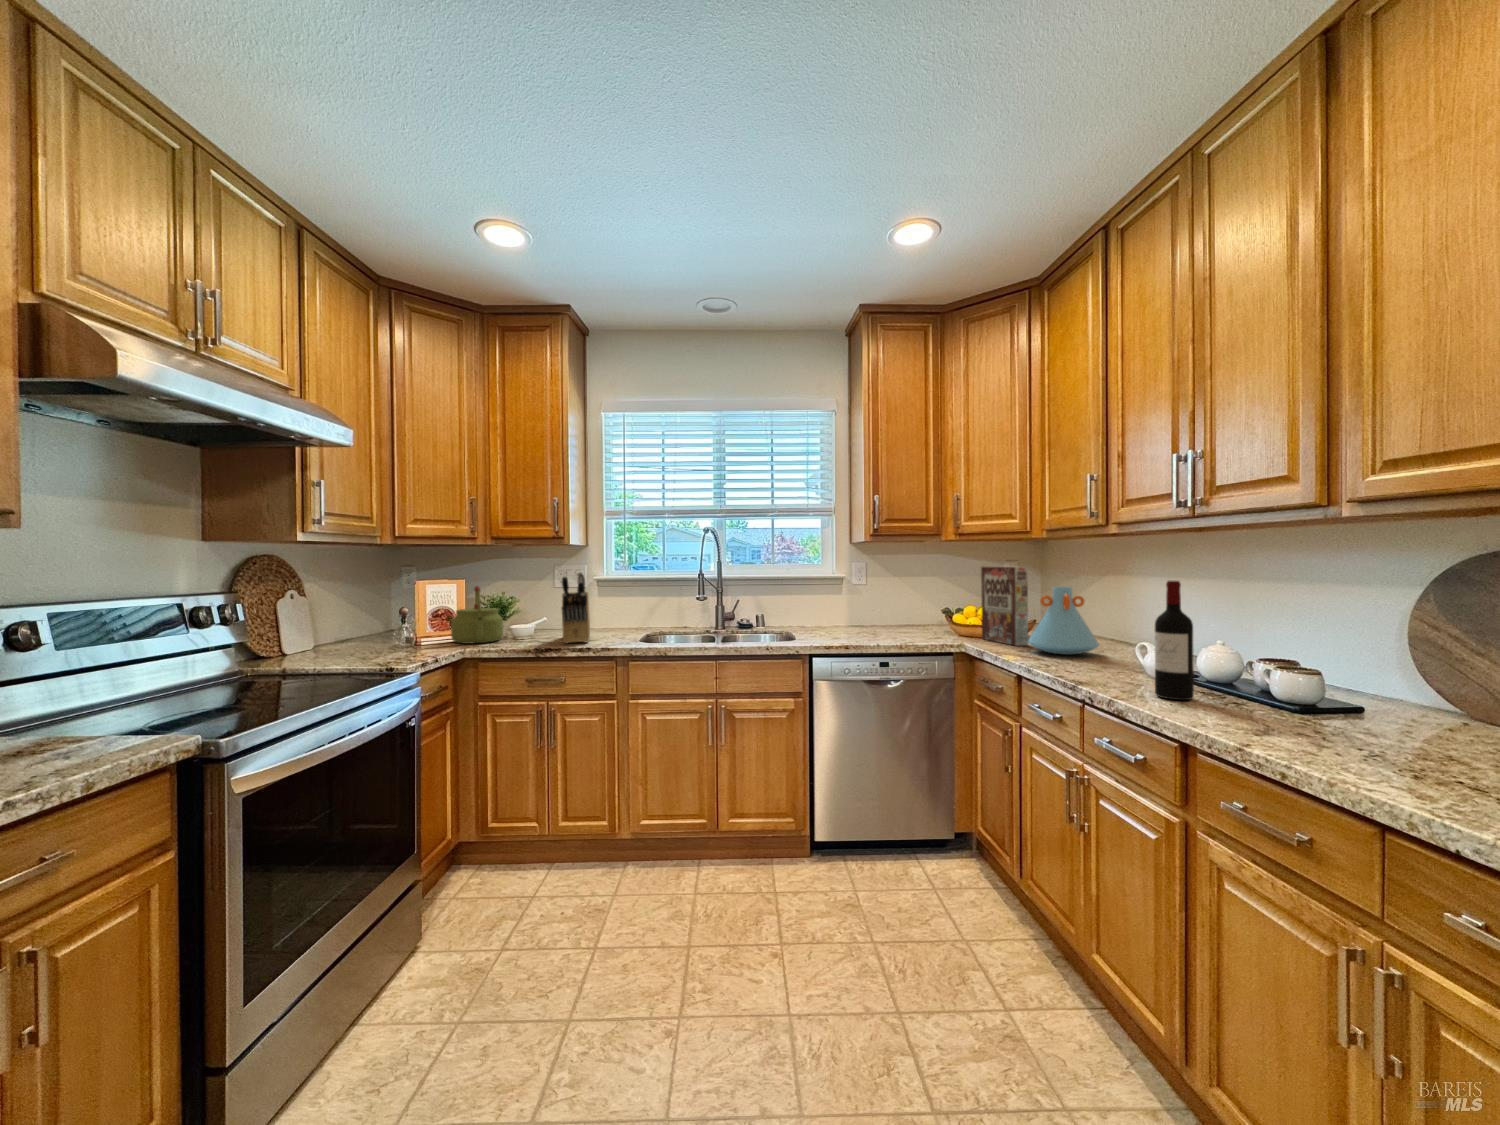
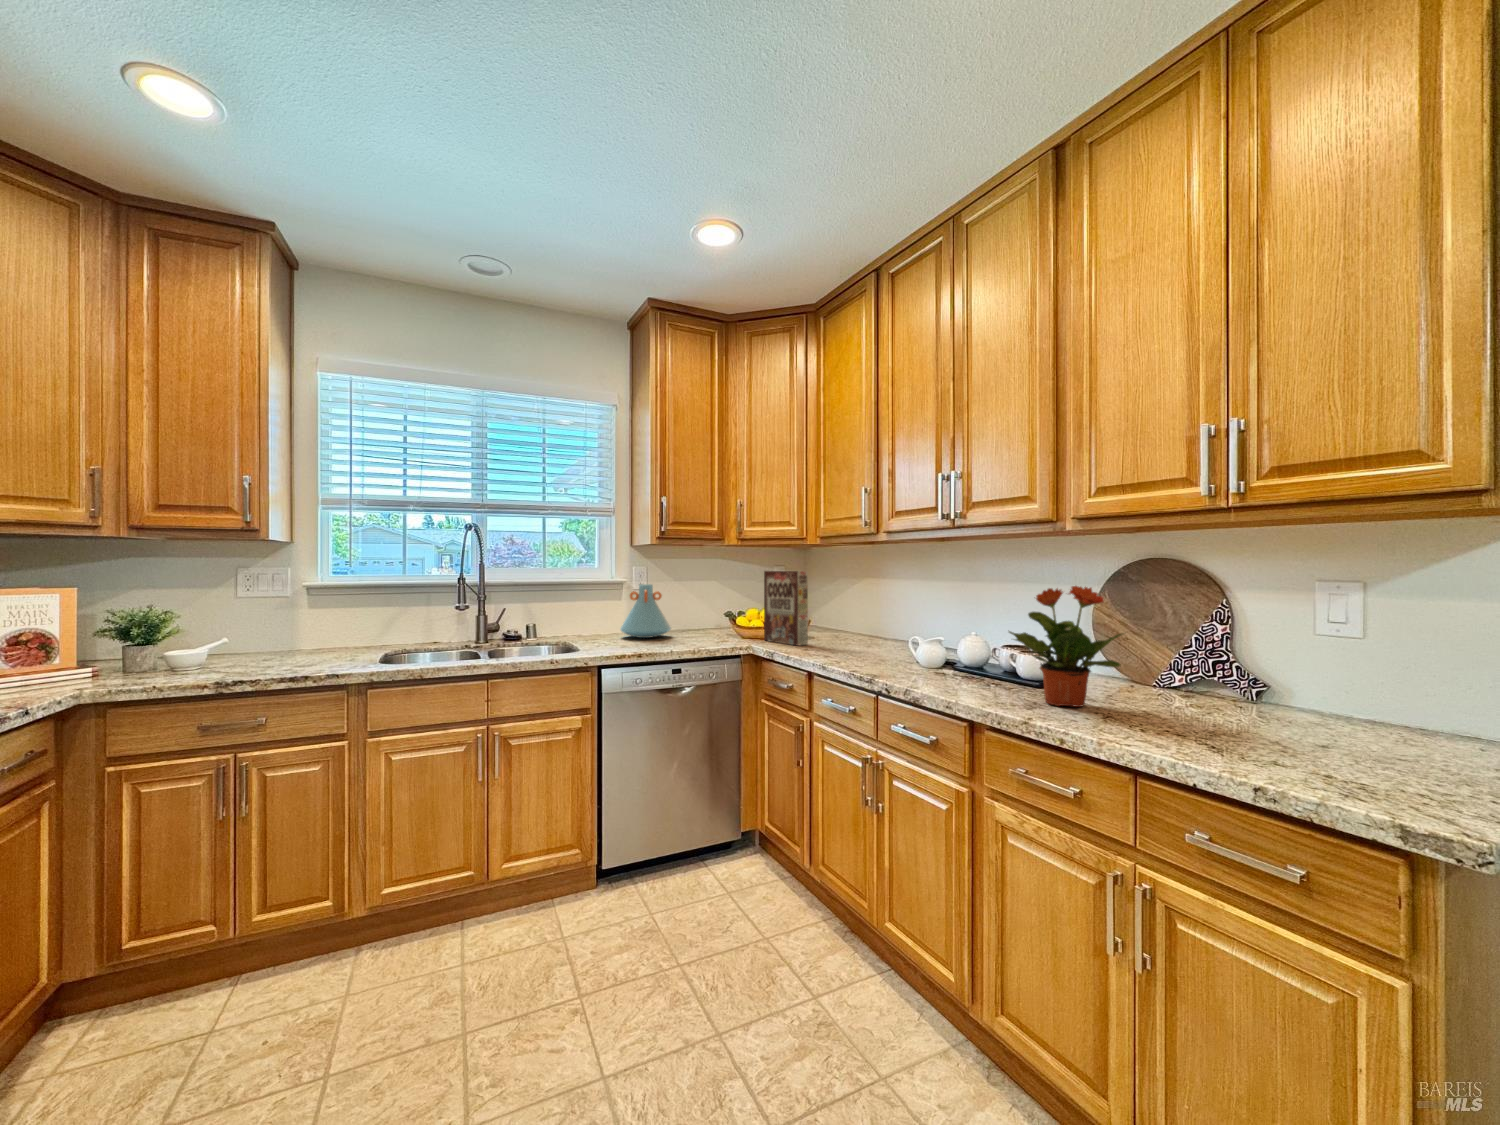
knife block: present [562,572,590,643] -> none [259,576,301,672]
wine bottle: present [1155,581,1194,700] -> none [937,582,966,685]
kettle: present [451,586,503,643] -> none [49,596,150,681]
vase: present [1028,586,1099,655] -> present [621,584,671,638]
potted plant: none [1236,588,1416,740] -> present [1009,586,1122,707]

